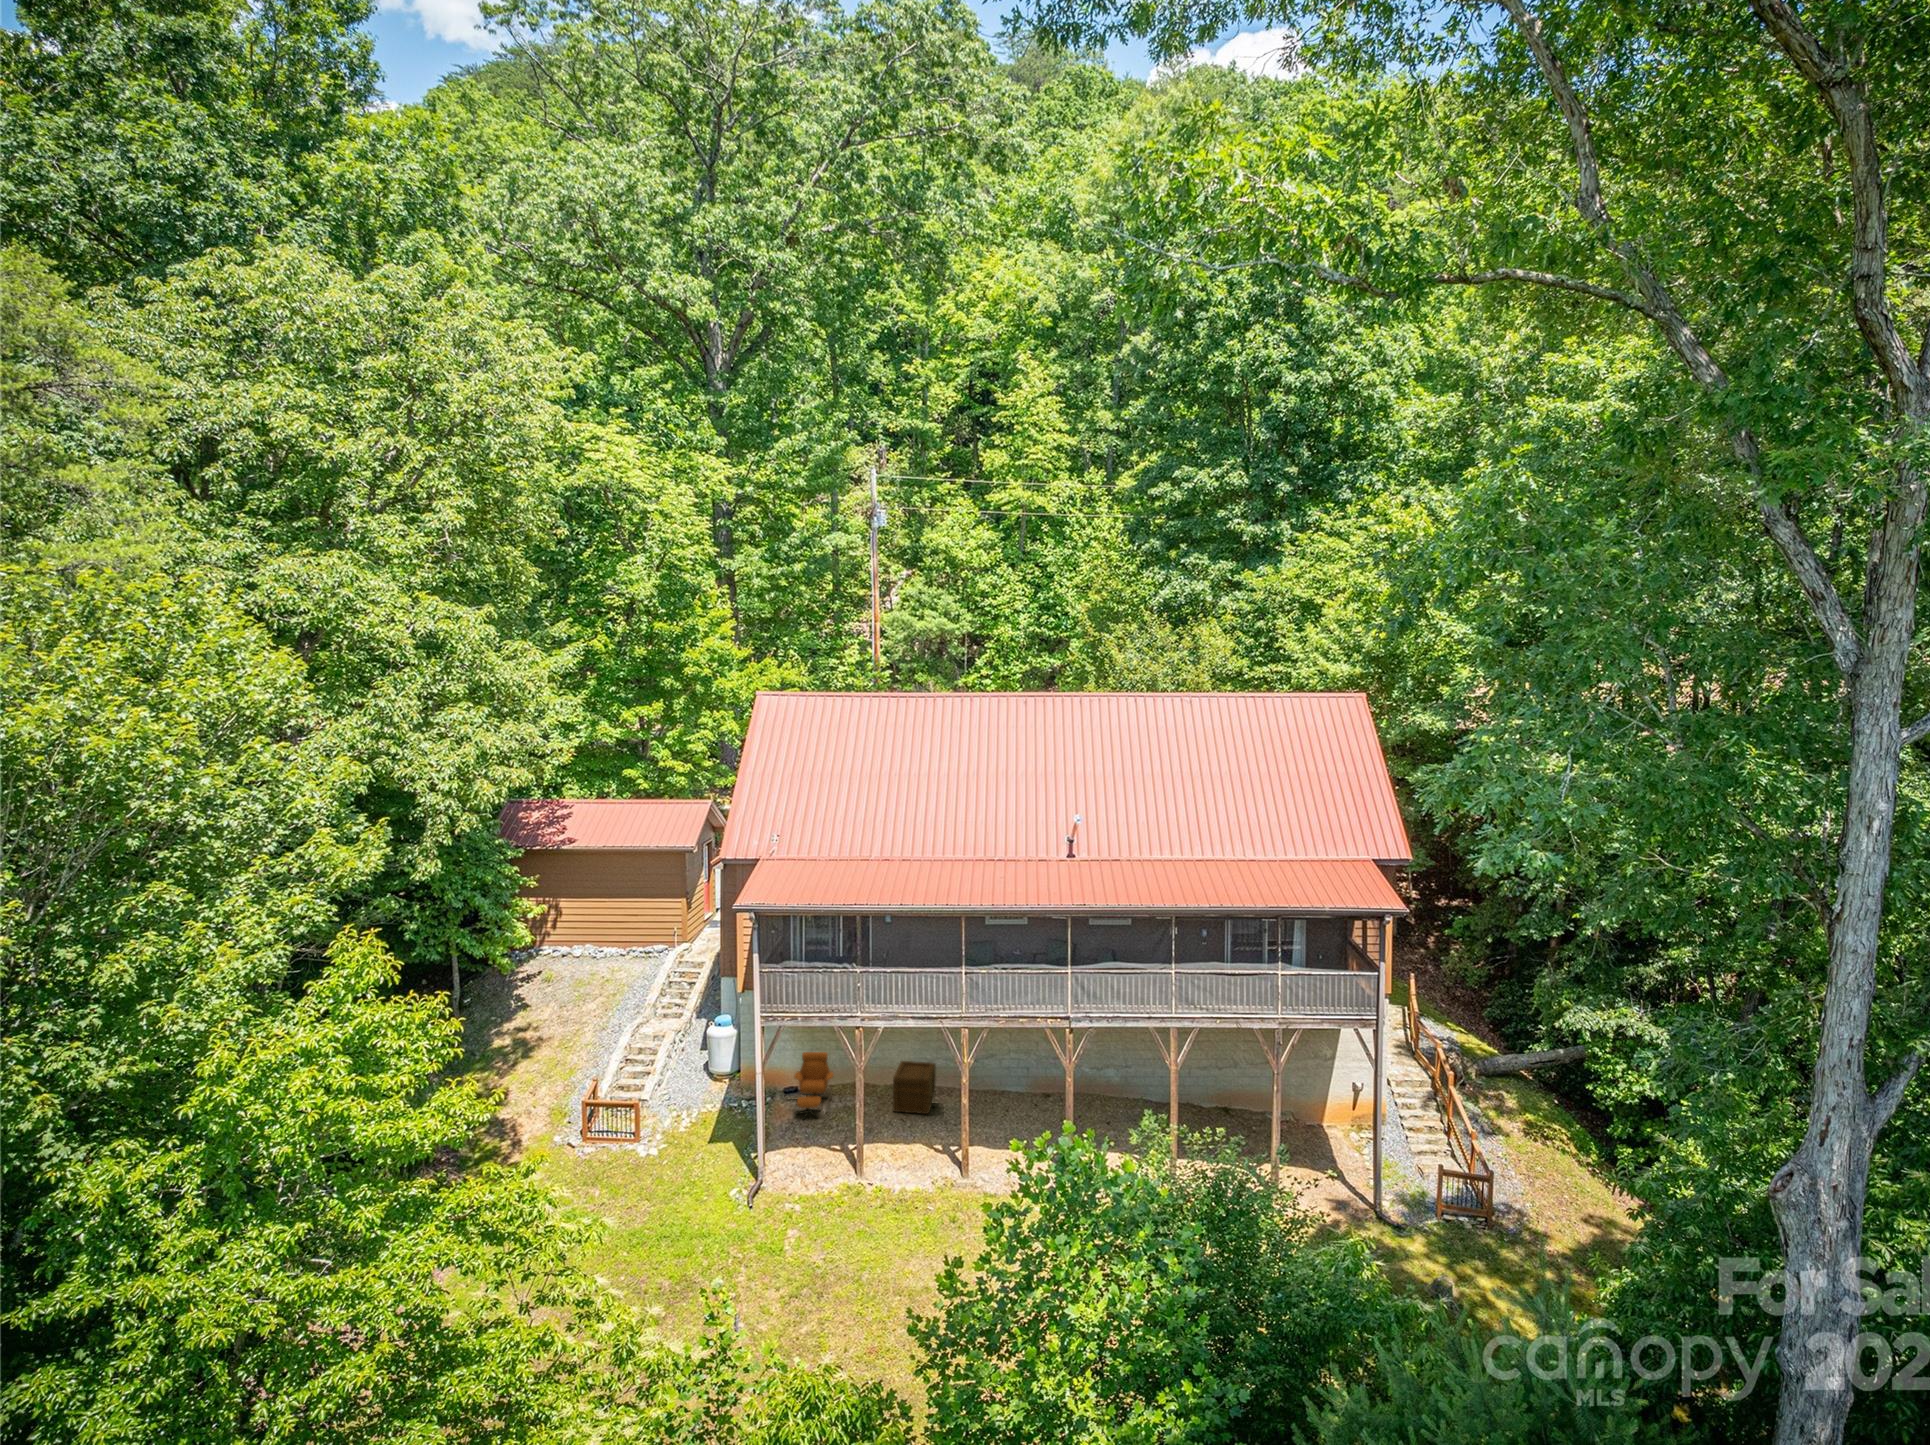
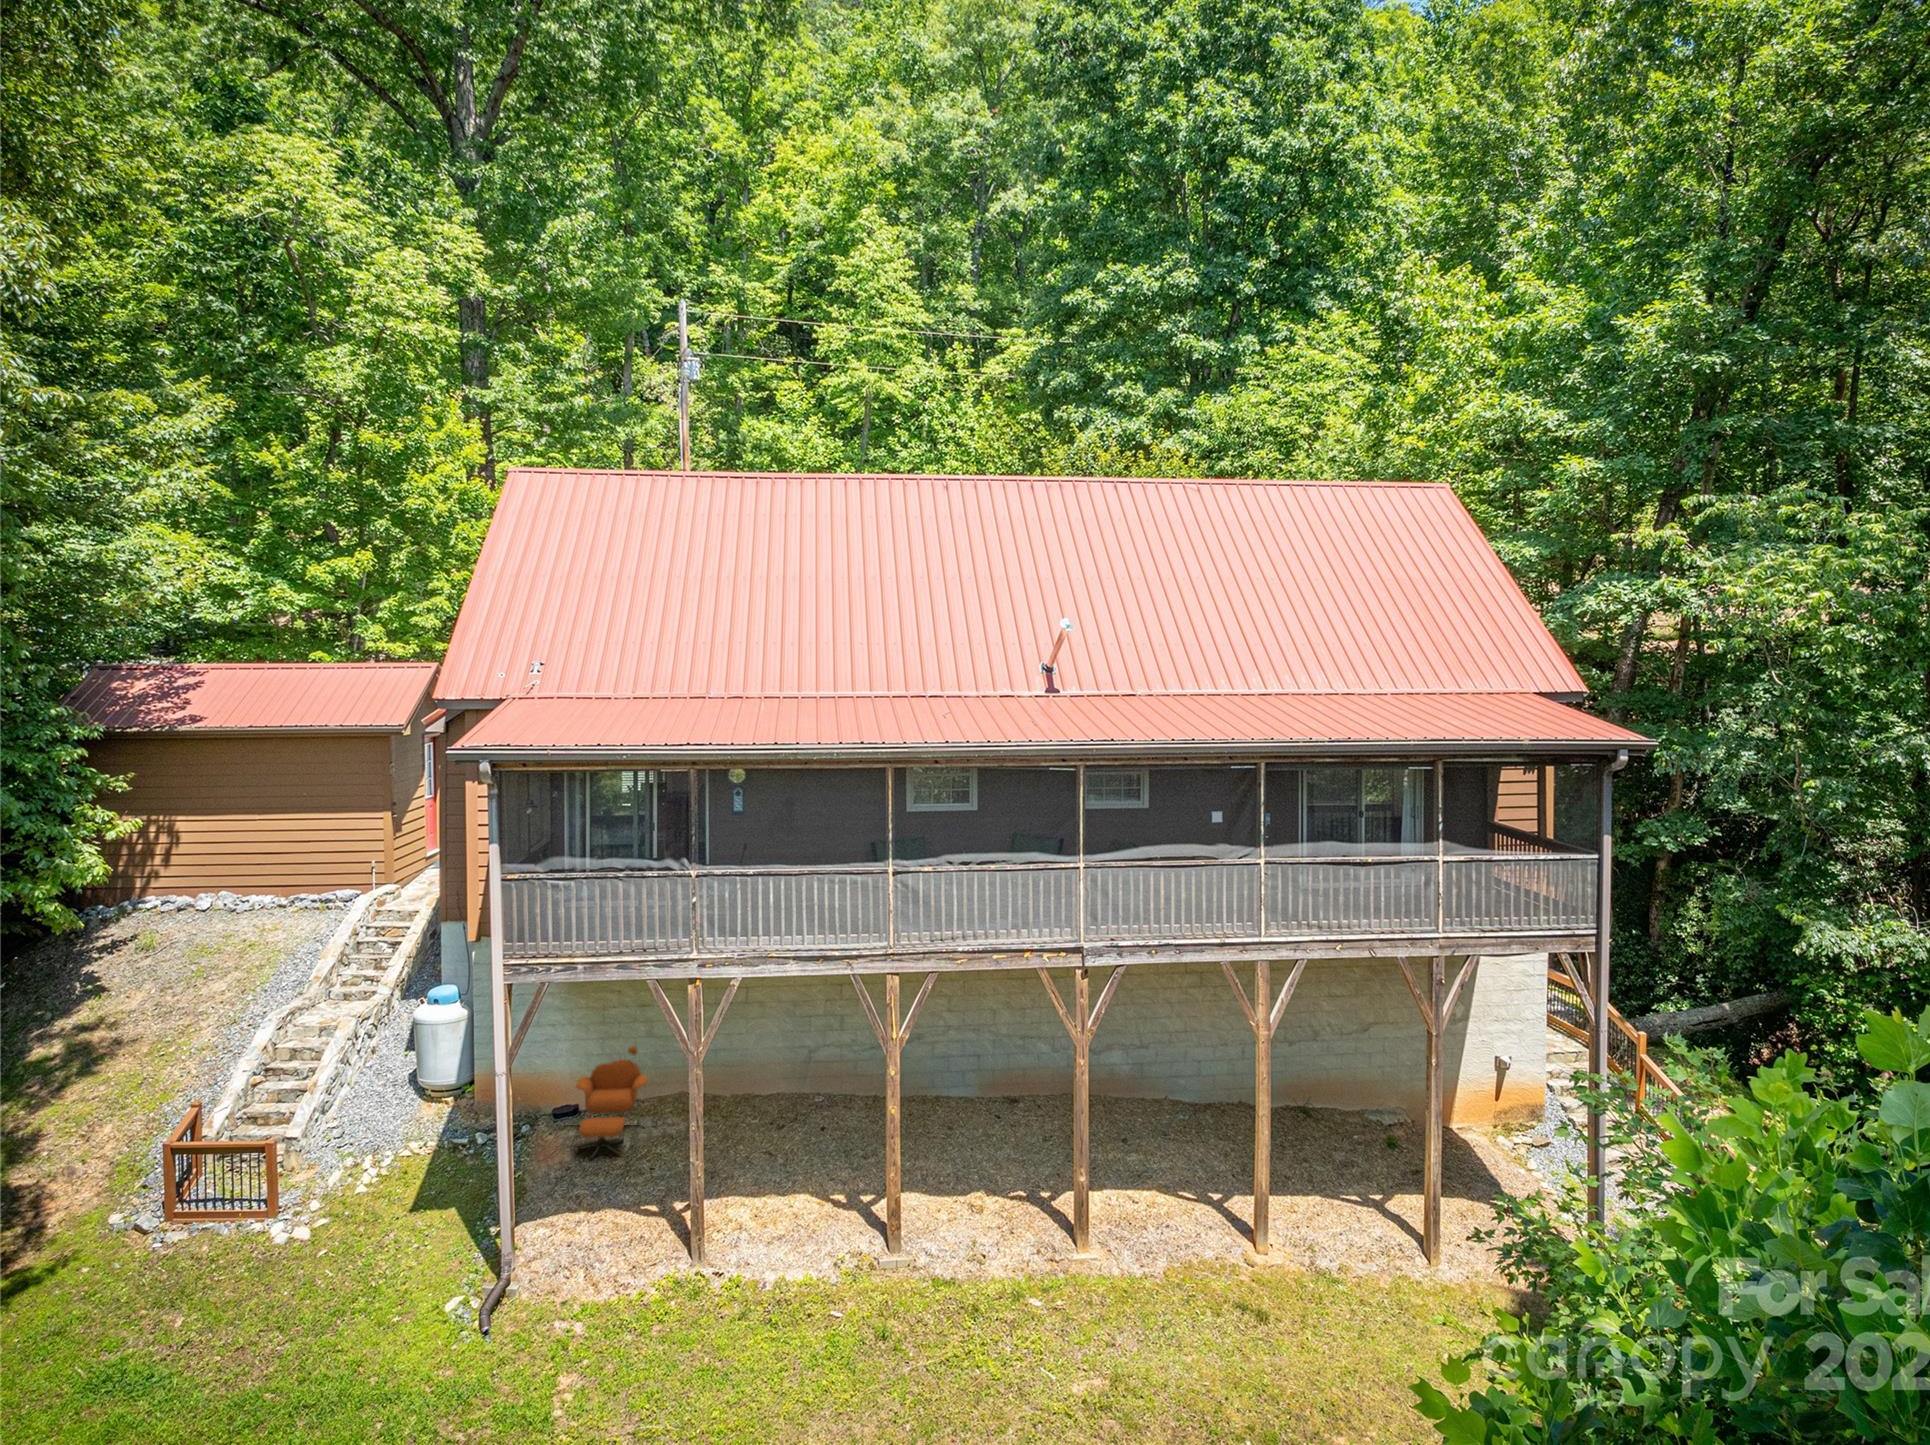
wooden crate: present [893,1061,936,1114] -> none [753,1051,826,1138]

